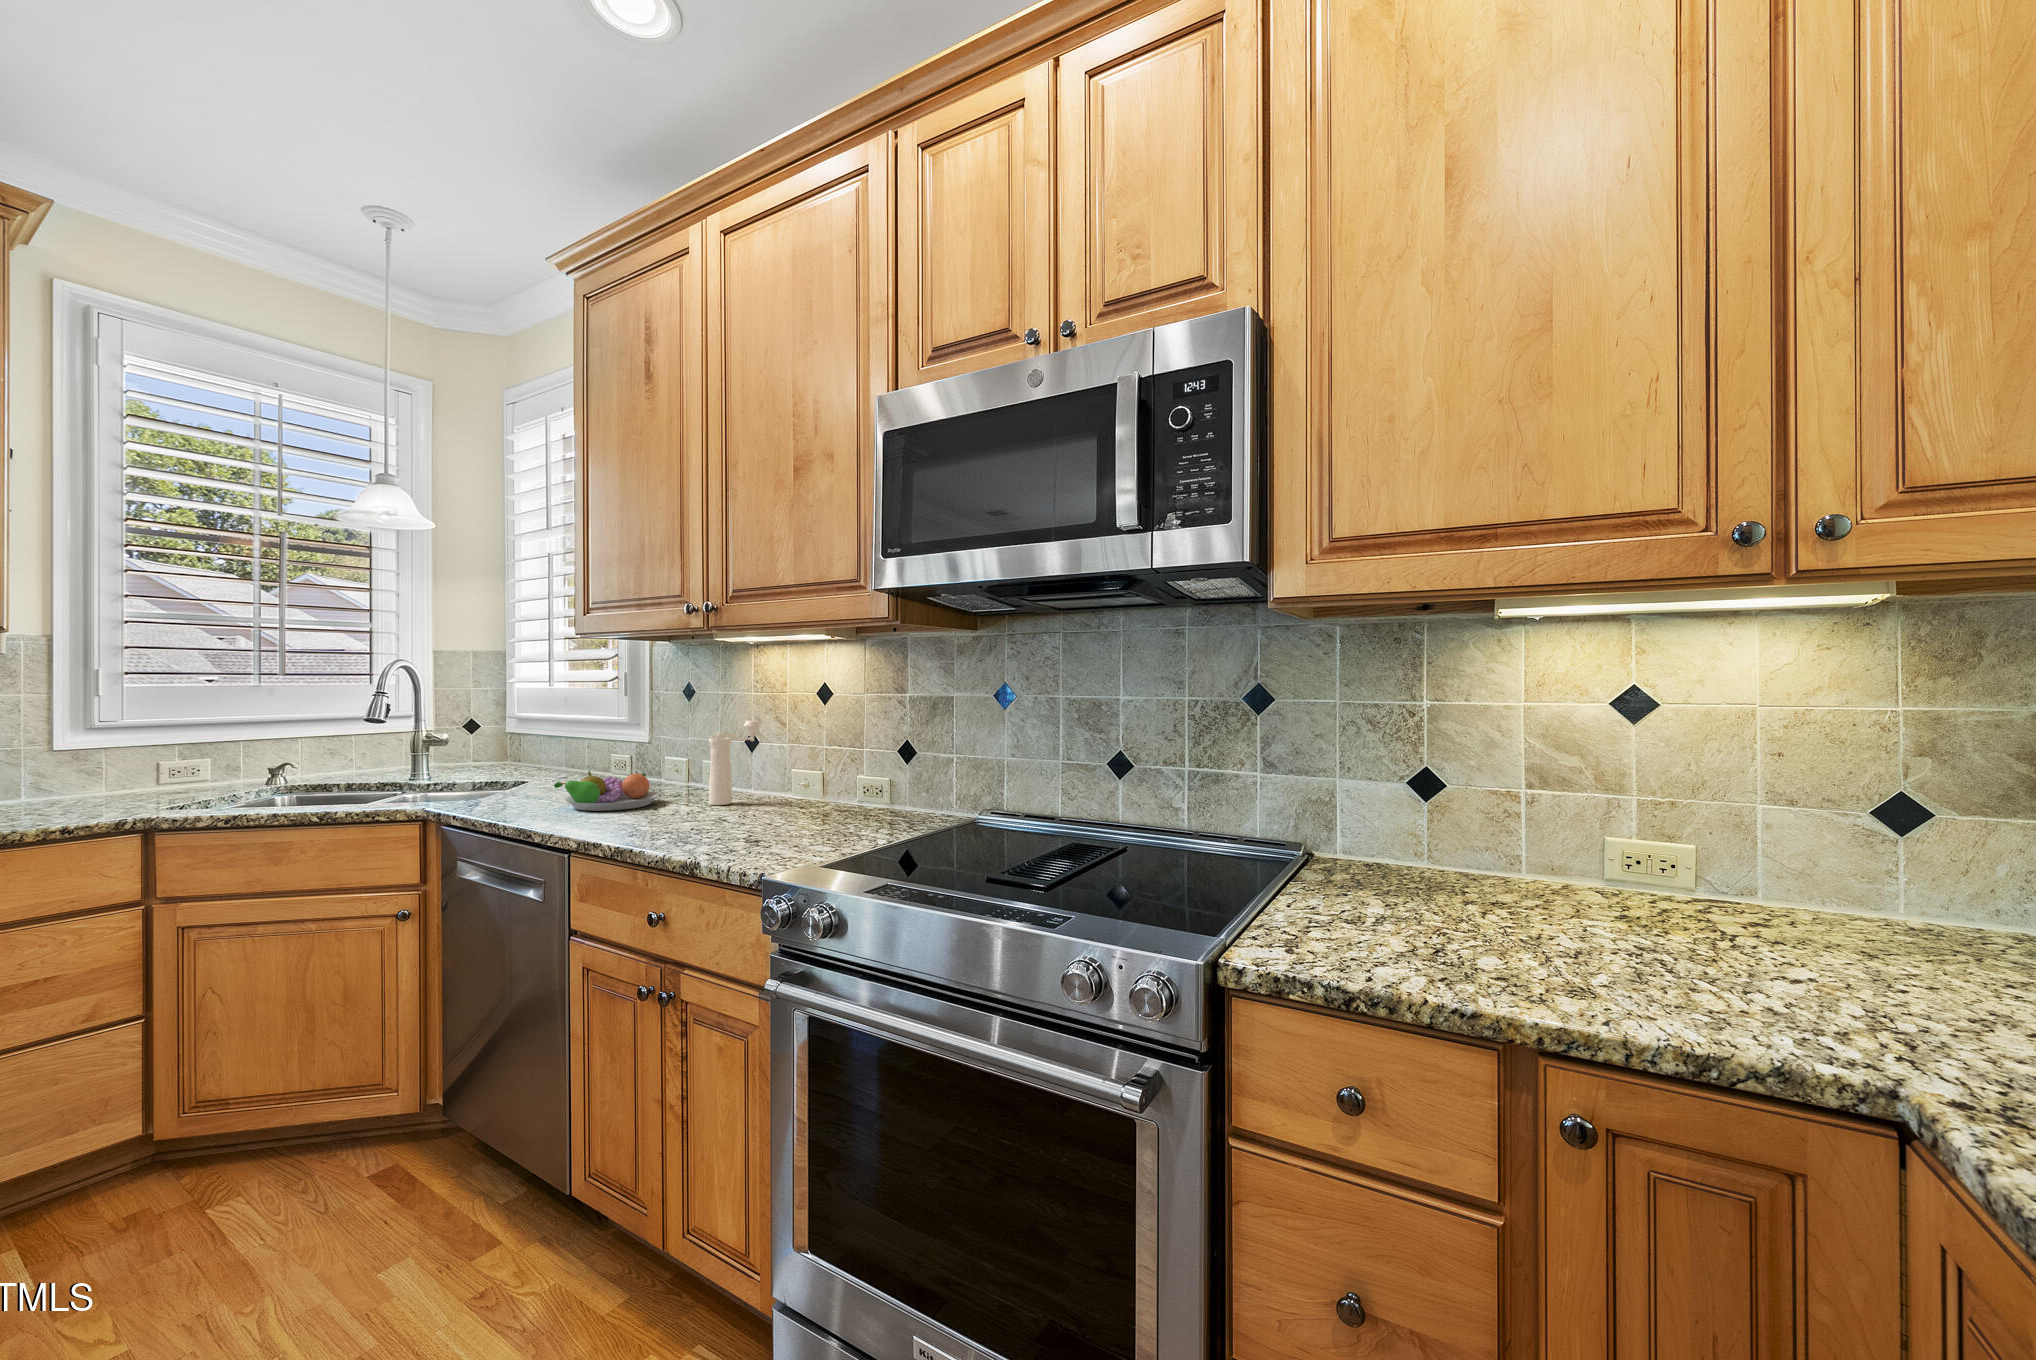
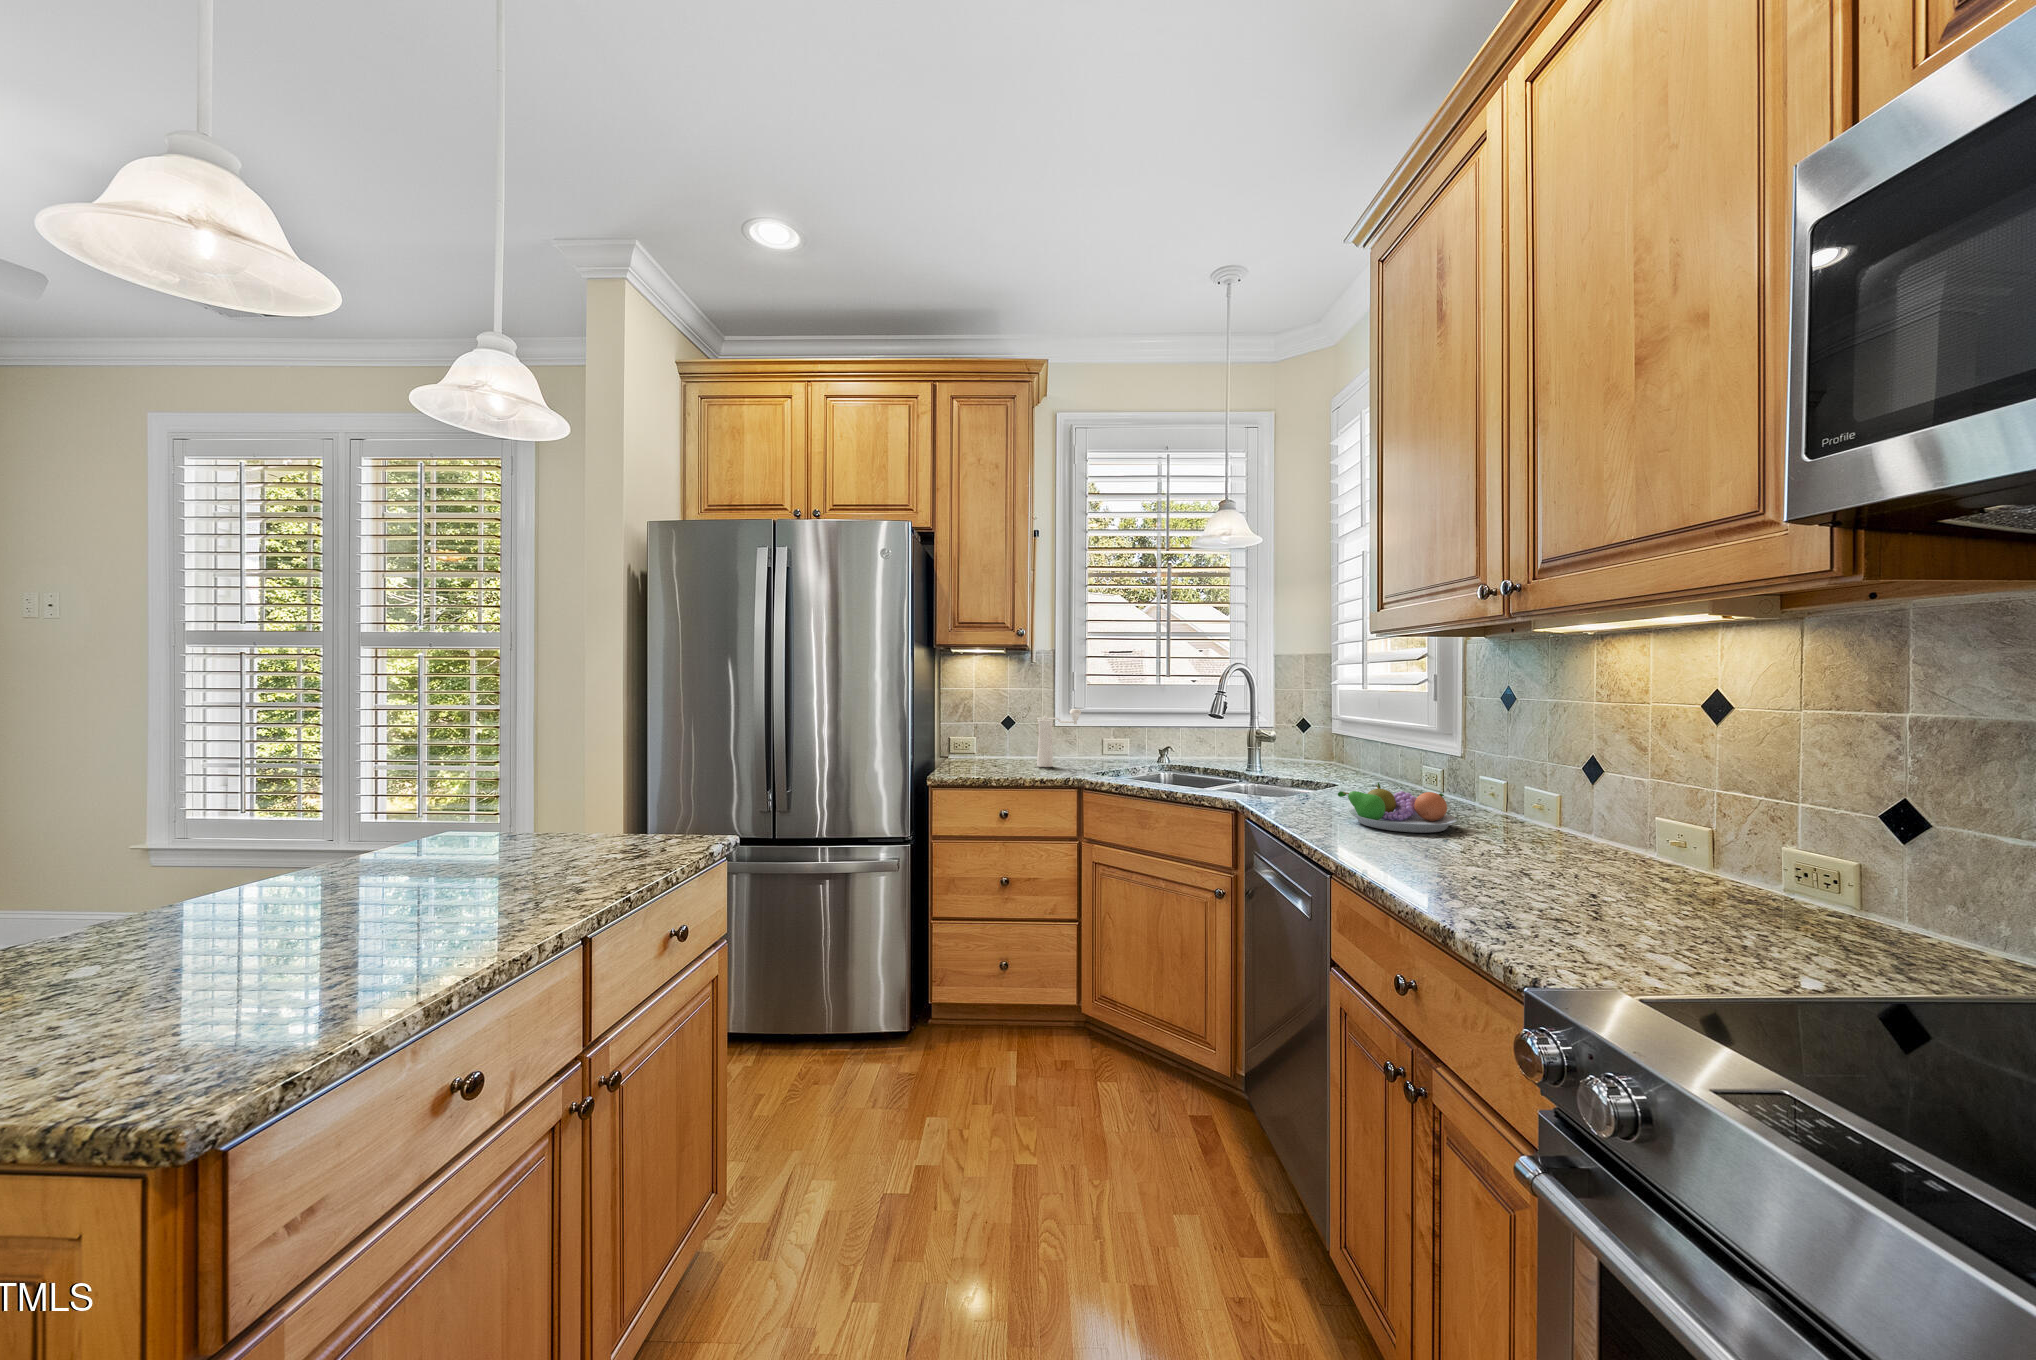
pepper mill: present [709,721,761,805] -> present [1037,709,1081,767]

